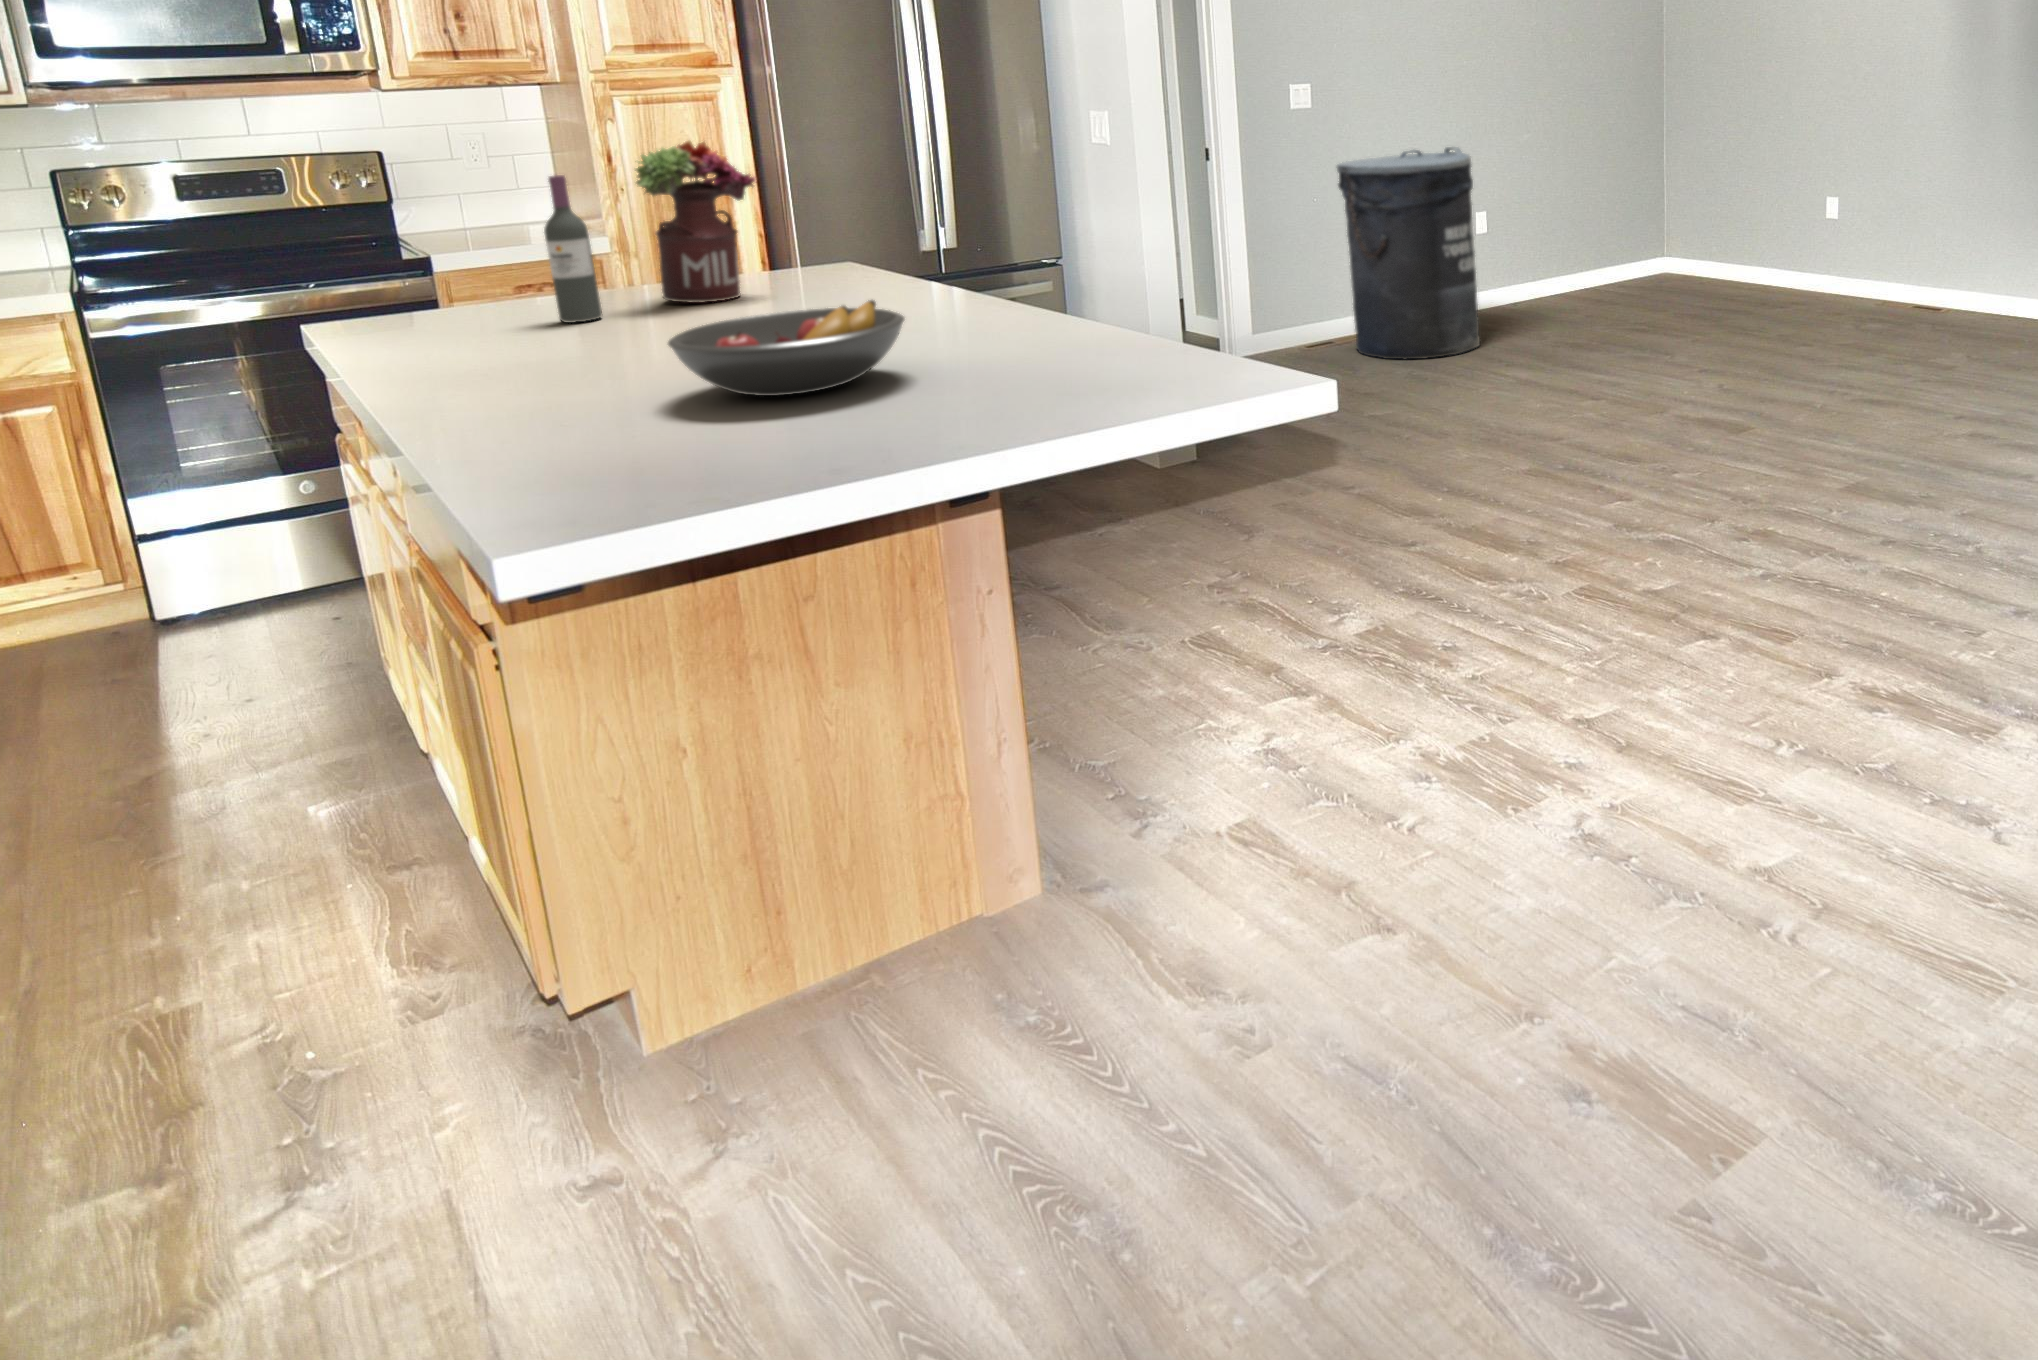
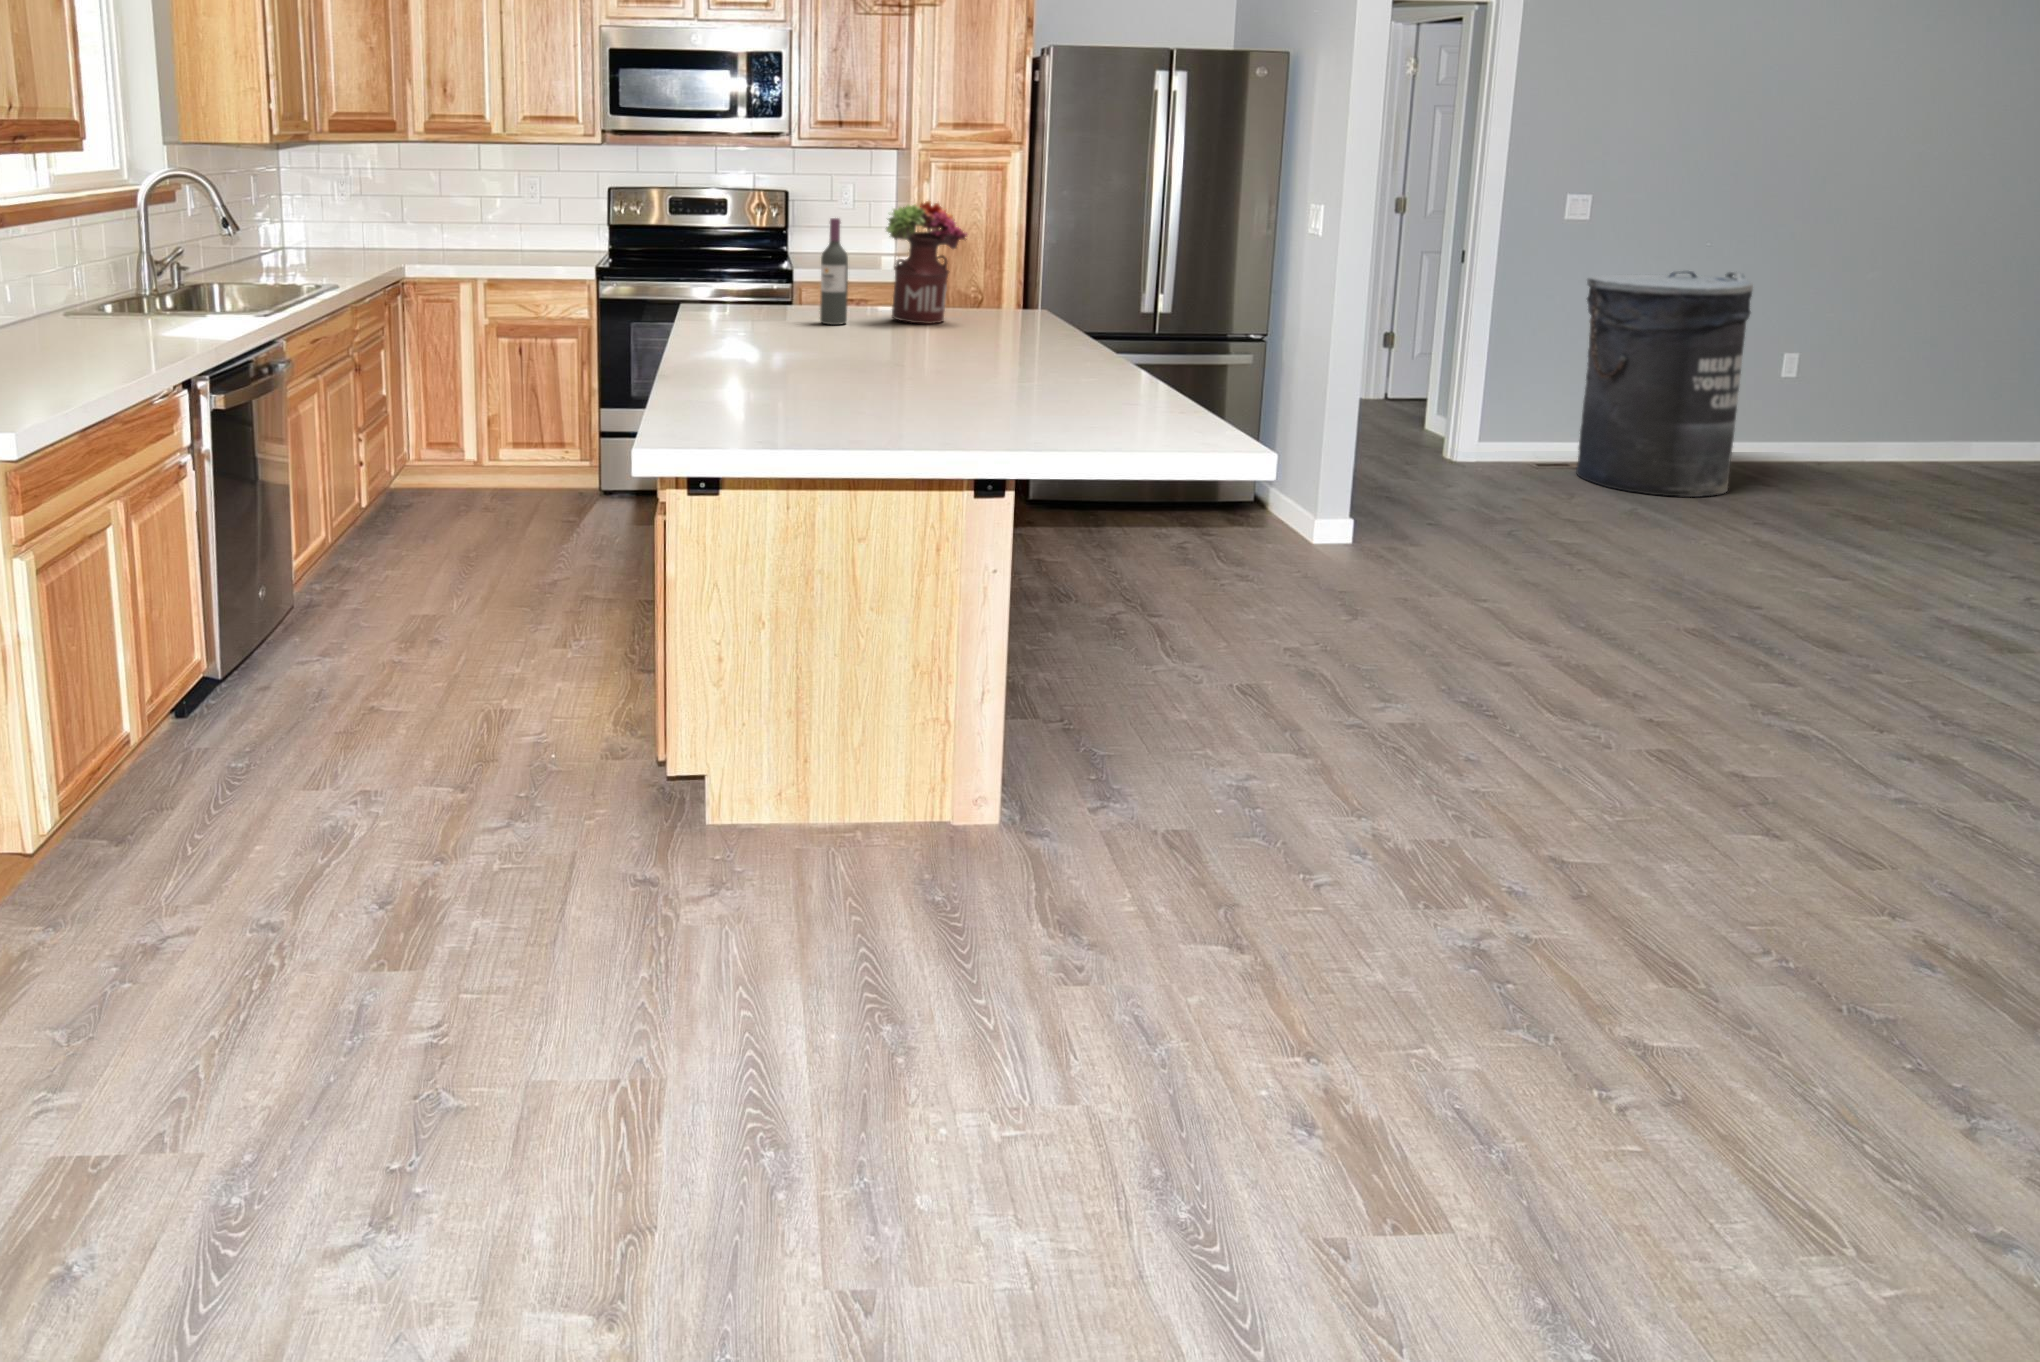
fruit bowl: present [668,300,905,396] -> none [826,332,986,392]

